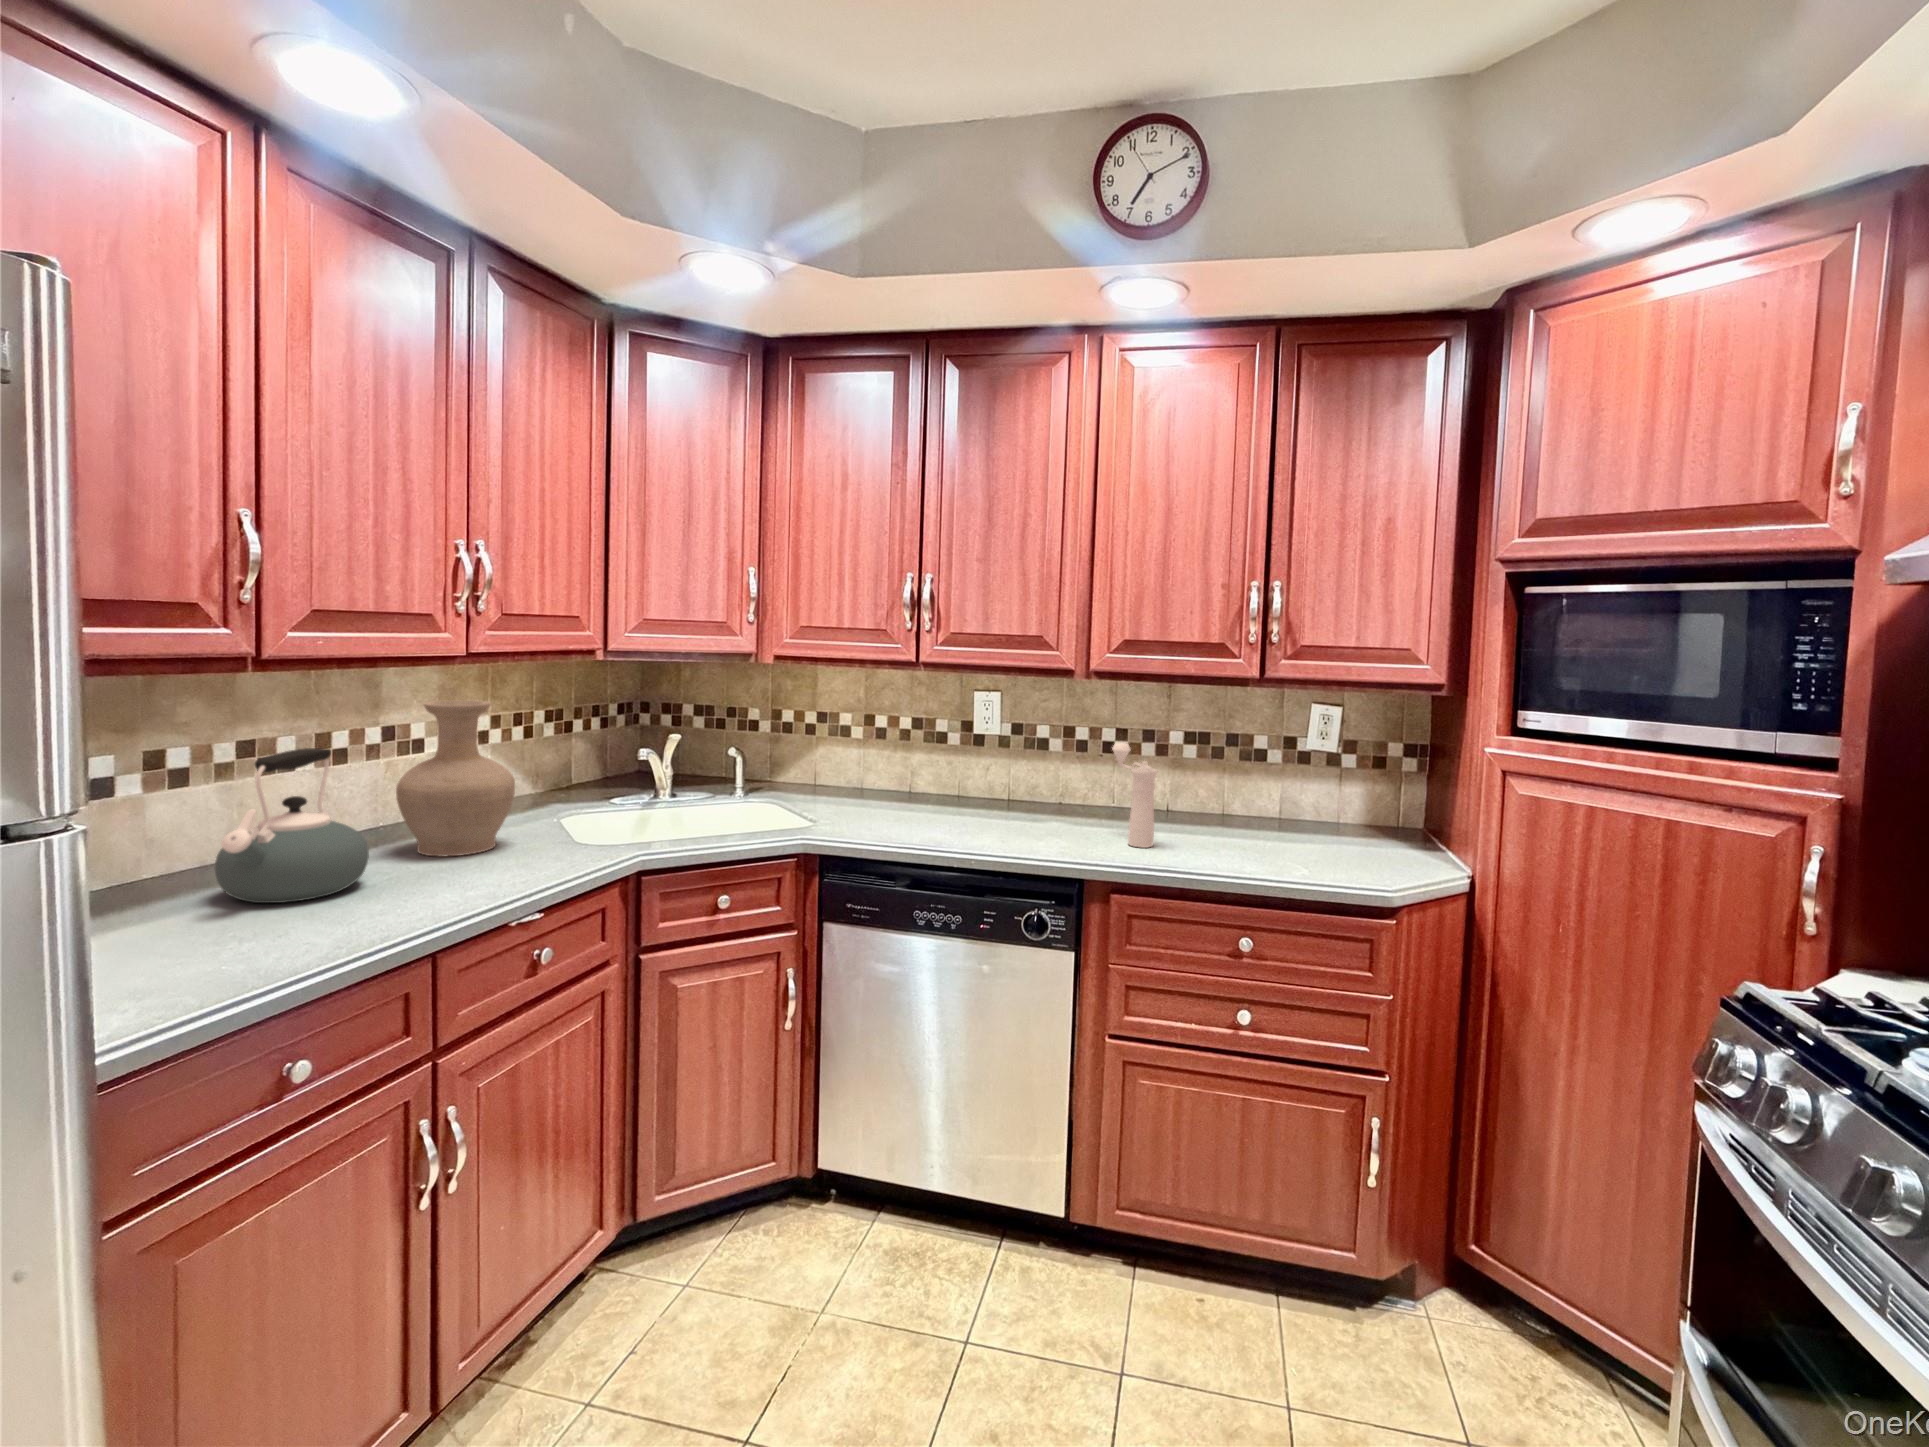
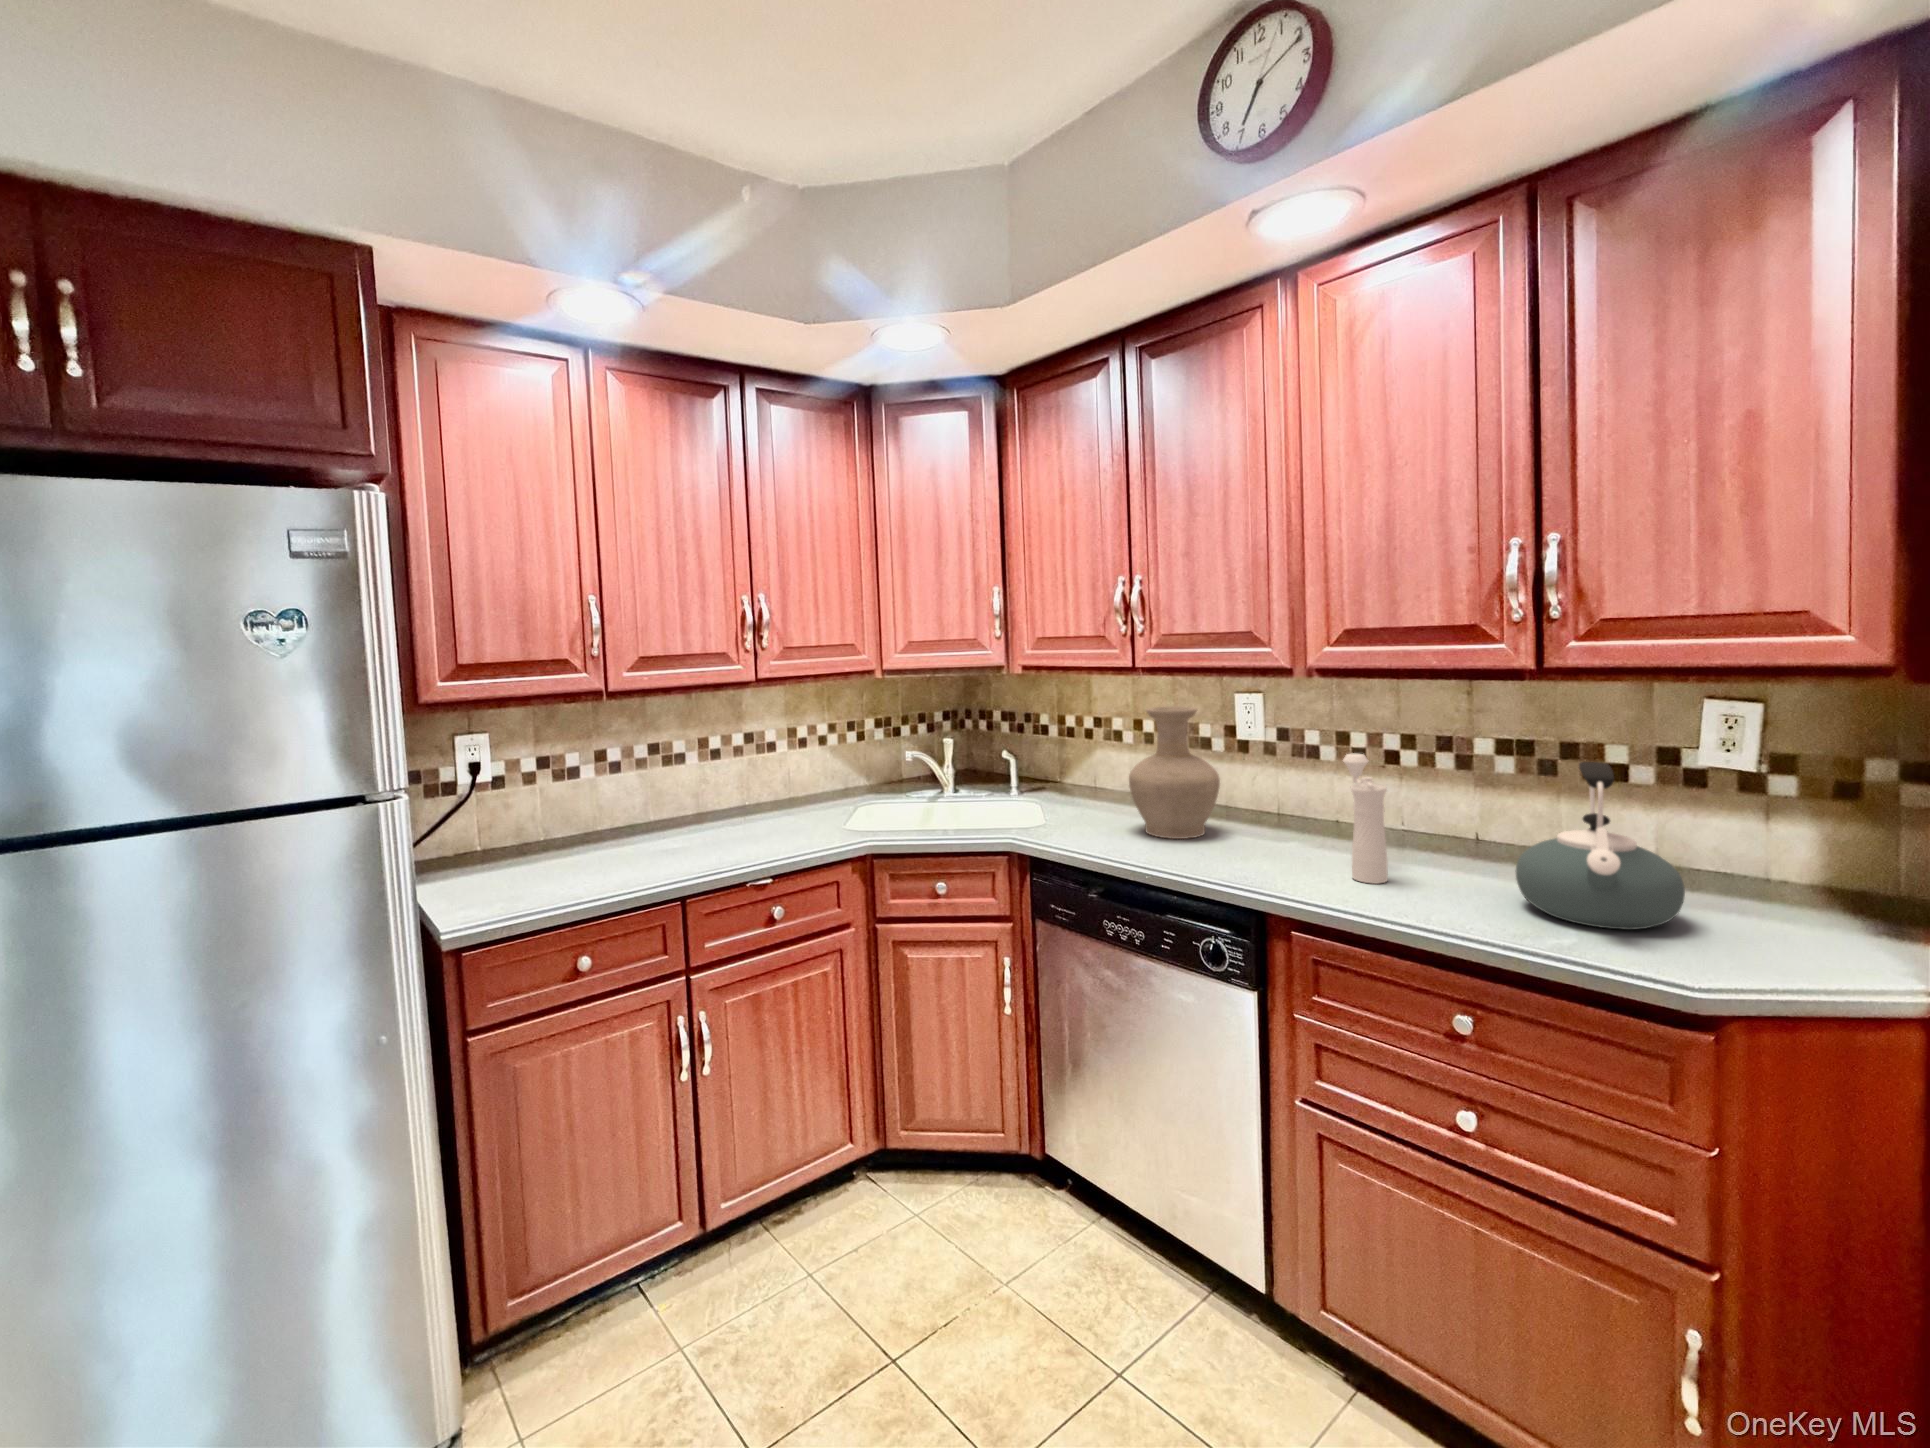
vase: present [396,700,515,856] -> present [1129,706,1220,839]
kettle: present [215,748,369,903] -> present [1515,762,1685,930]

